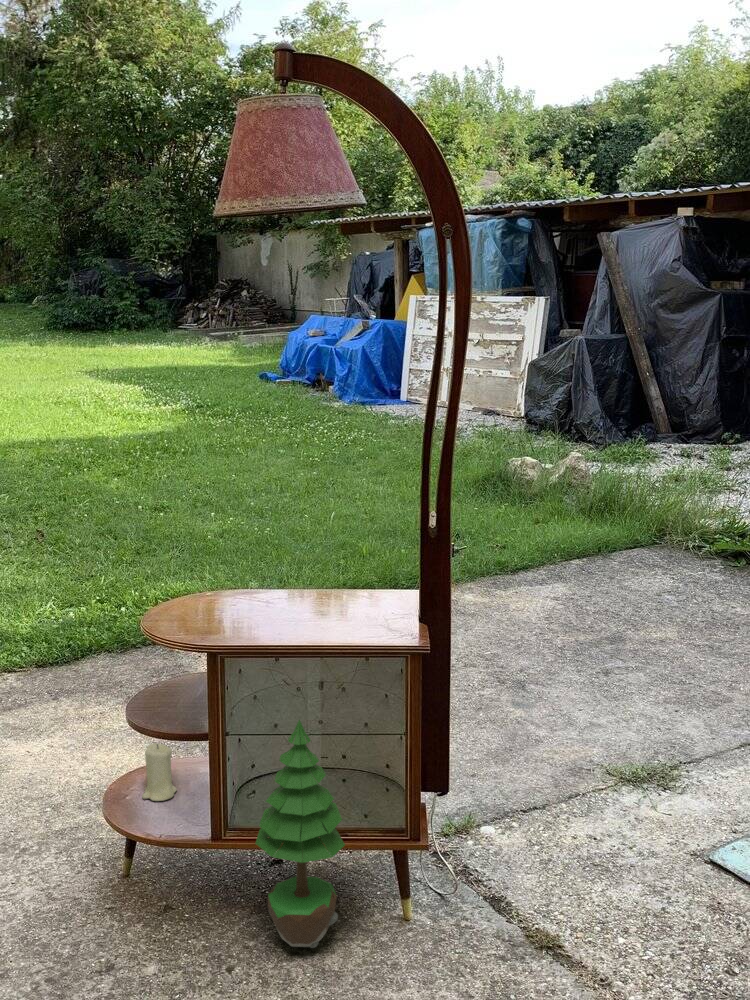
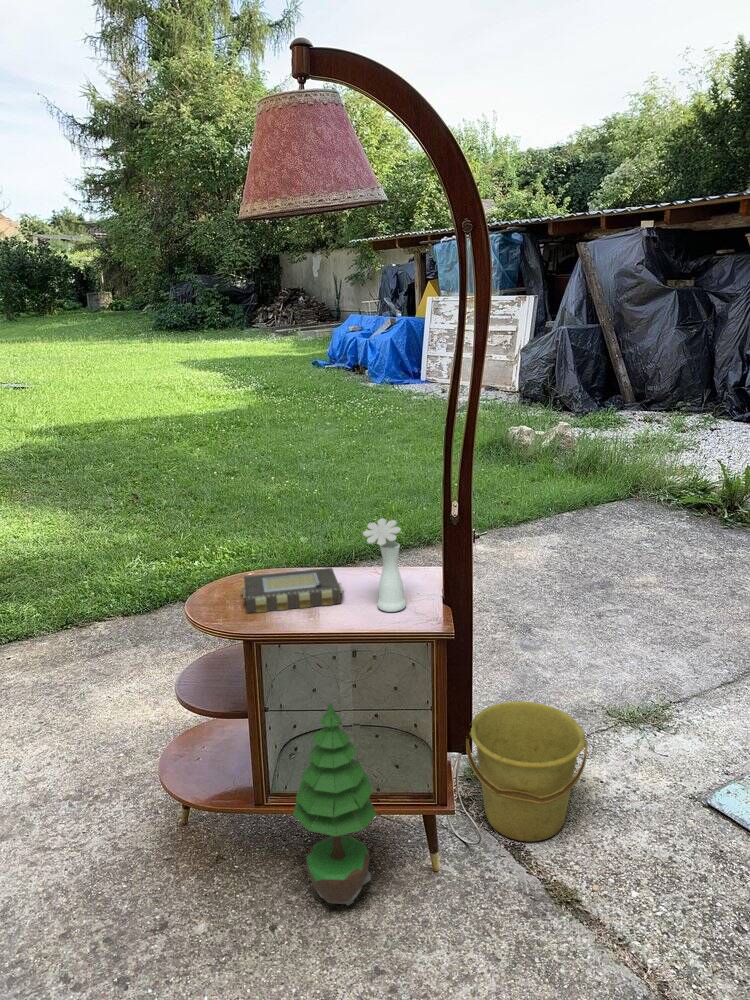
vase: none [336,530,381,631] -> present [363,518,406,612]
book: none [199,588,314,631] -> present [241,568,343,613]
candle: present [142,743,177,801] -> none [196,707,227,759]
bucket: none [444,743,576,893] -> present [466,701,588,841]

